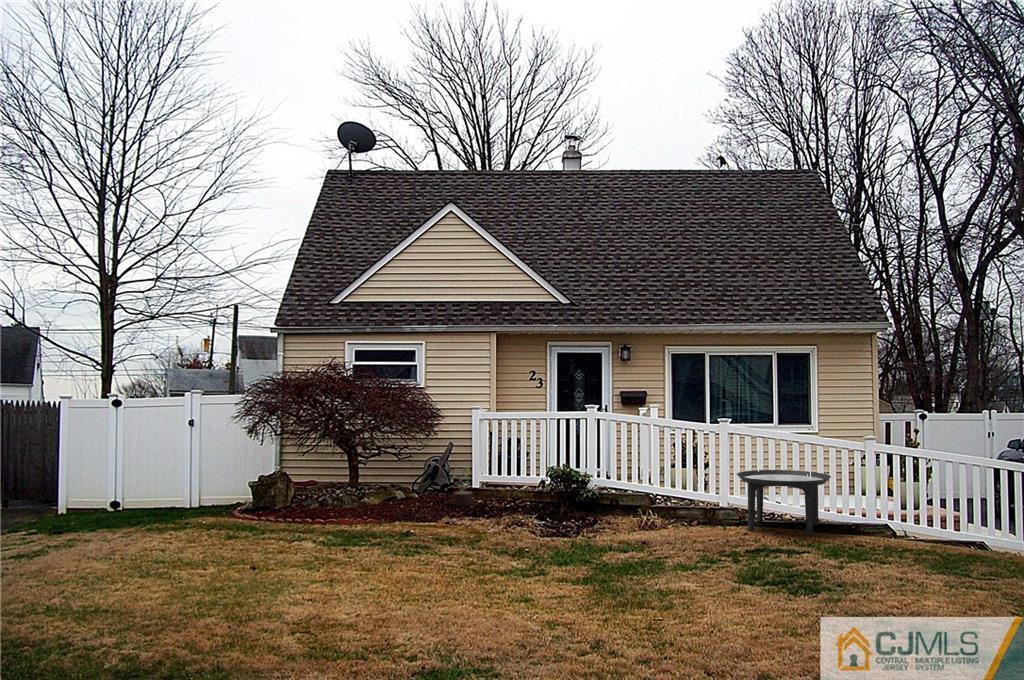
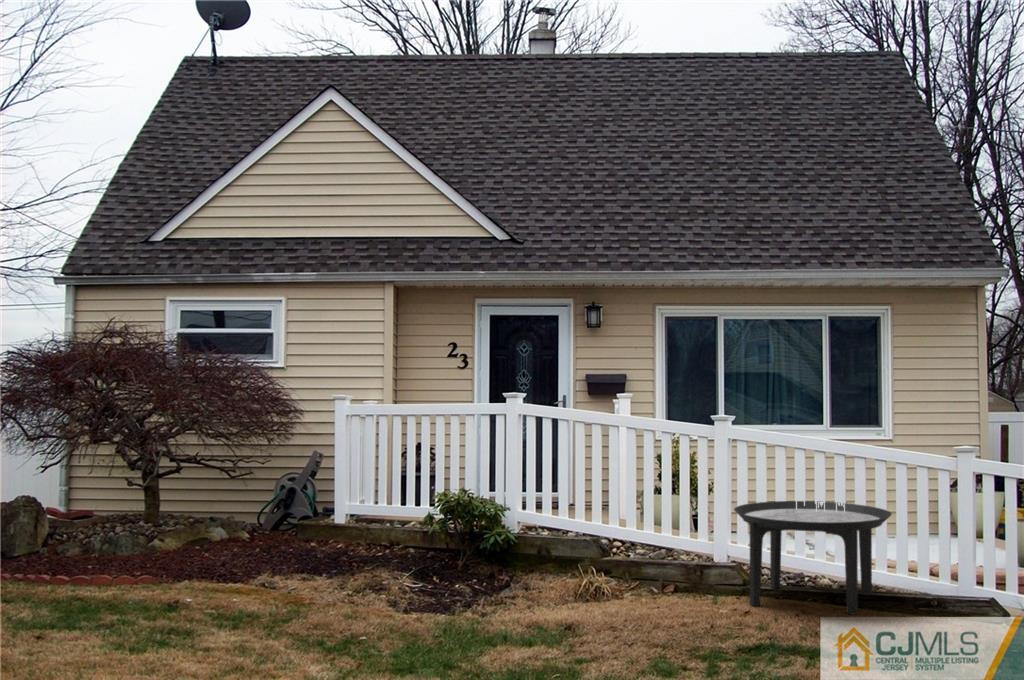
decorative plant: present [452,466,474,506] -> none [297,488,334,553]

